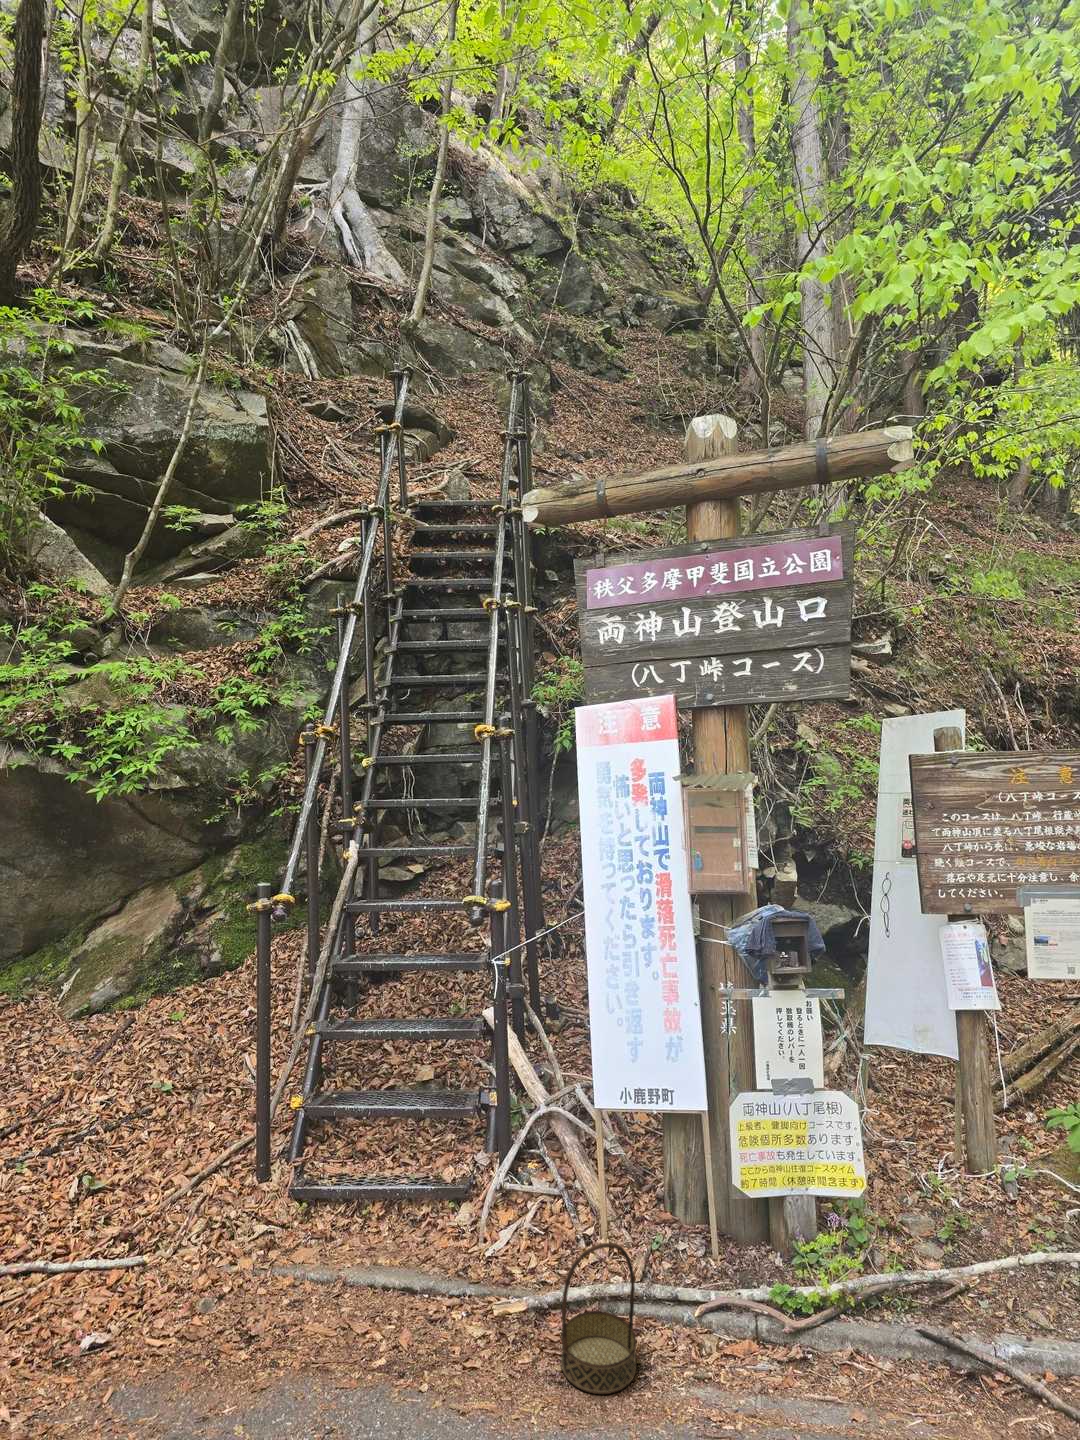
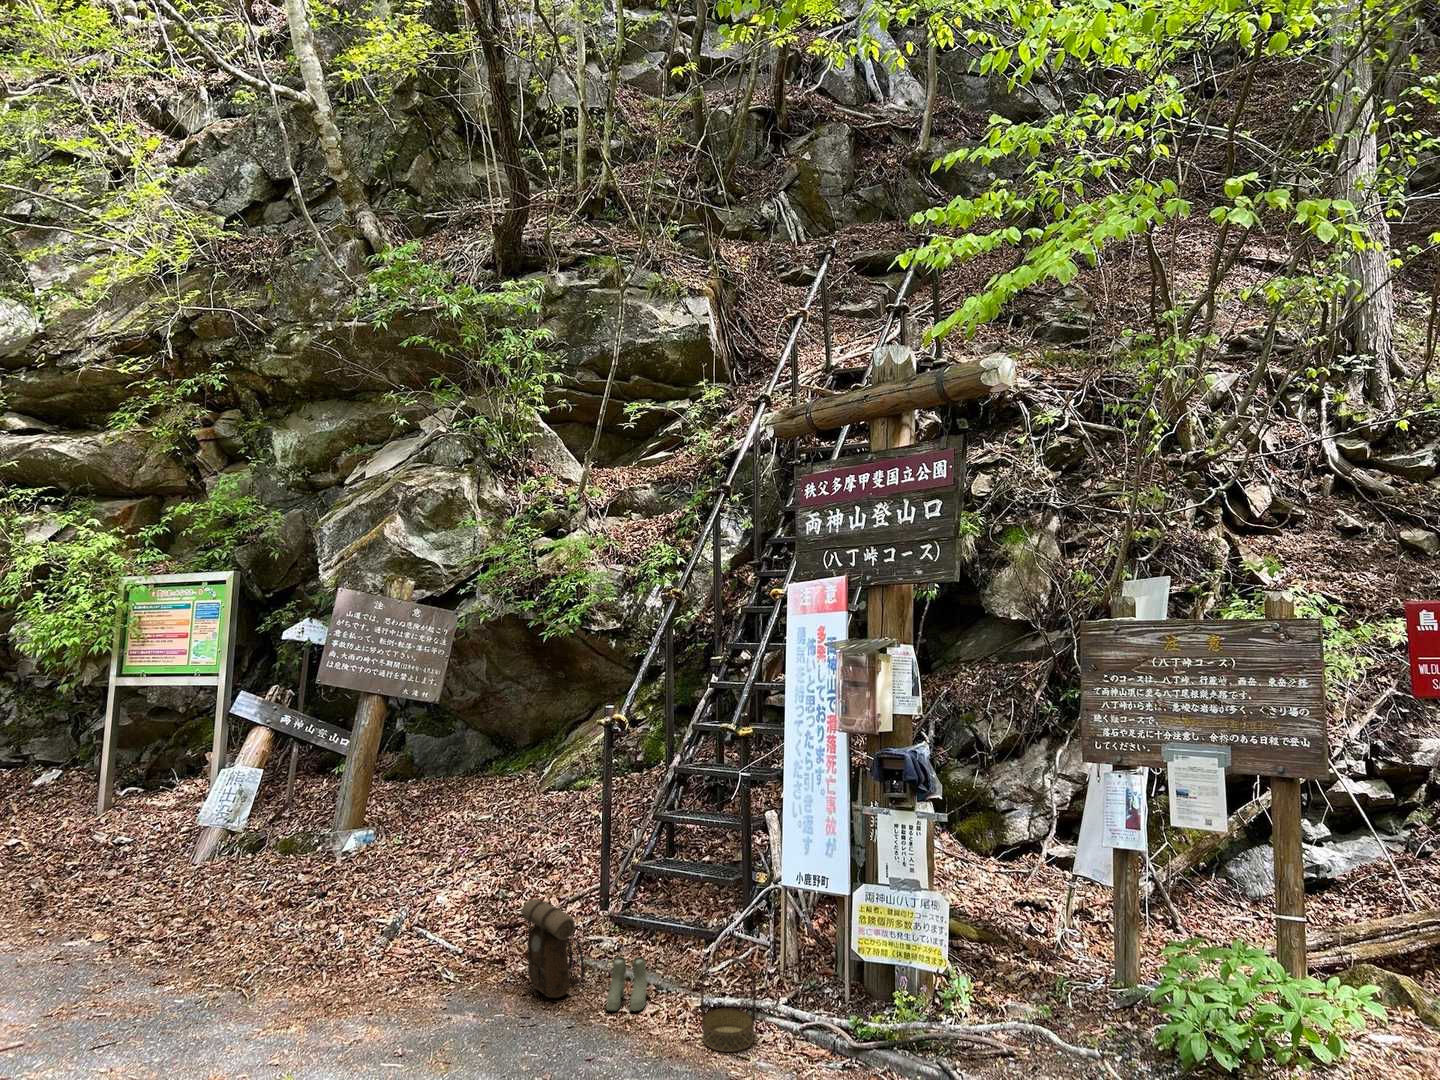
backpack: none [207,1220,325,1384] -> present [521,899,585,998]
boots: none [378,1267,440,1376] -> present [606,957,647,1011]

